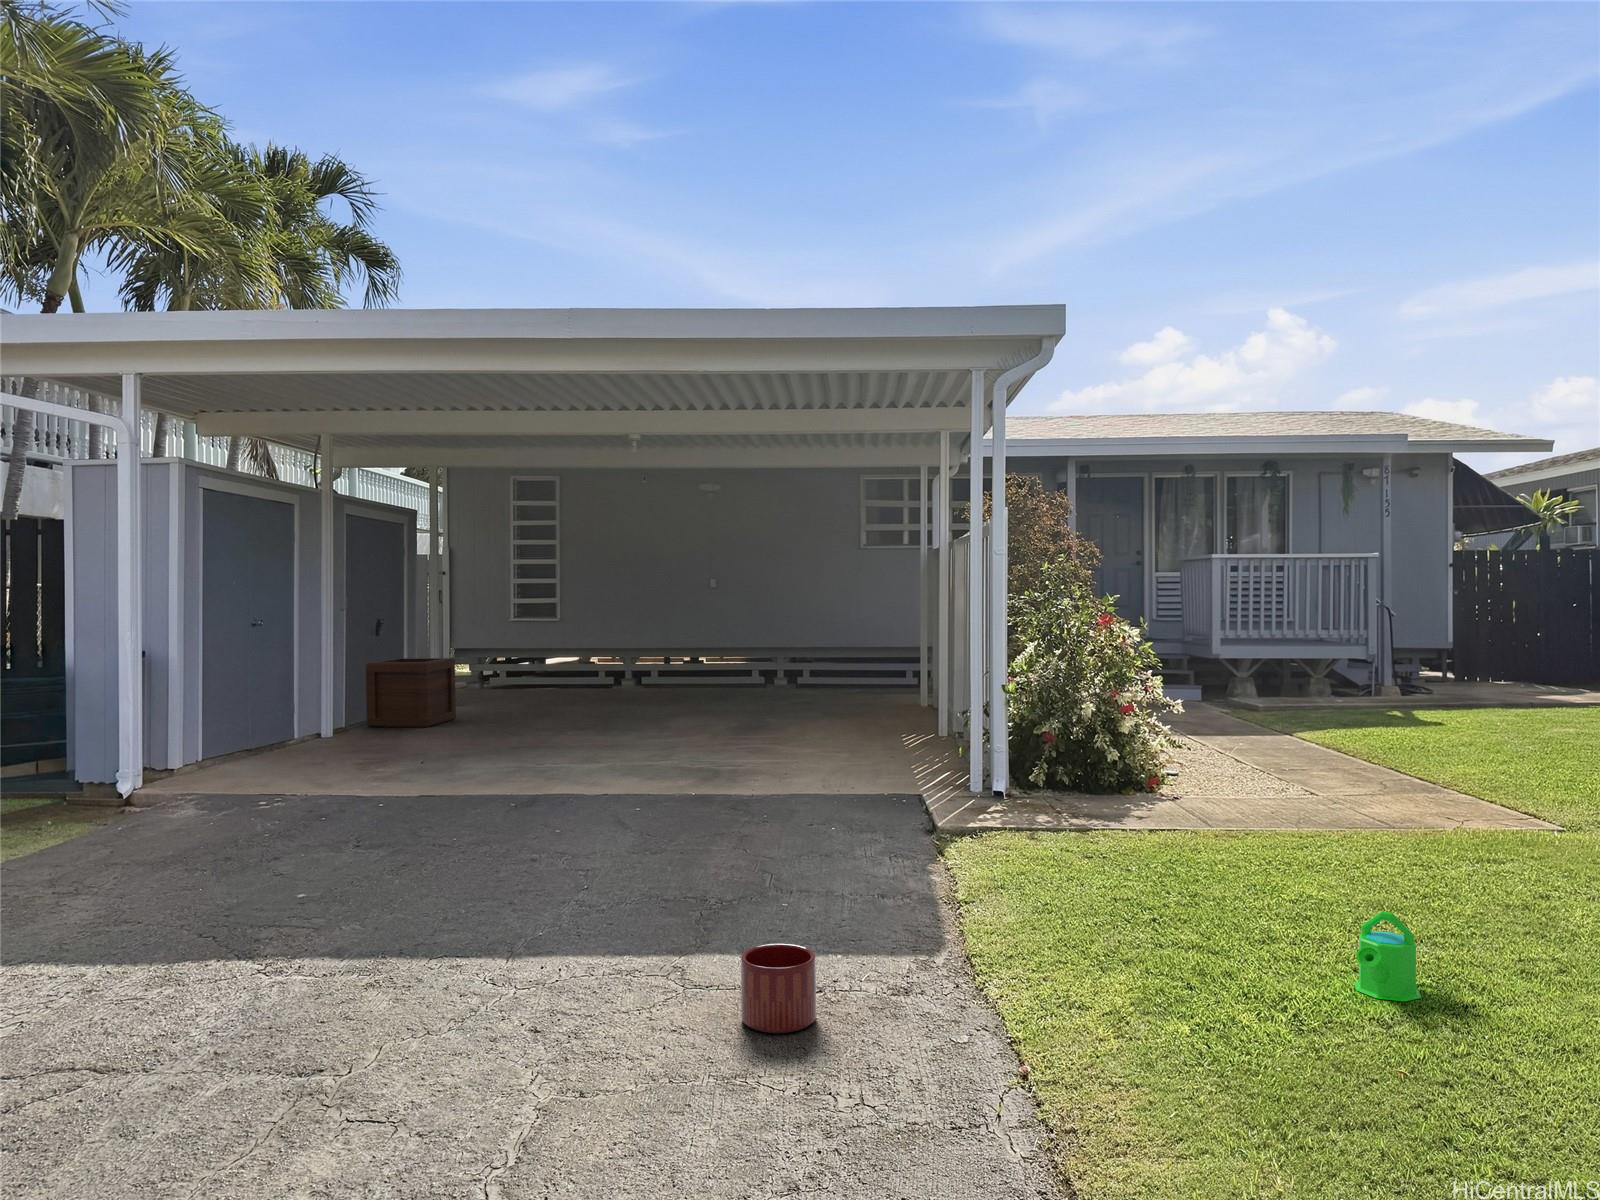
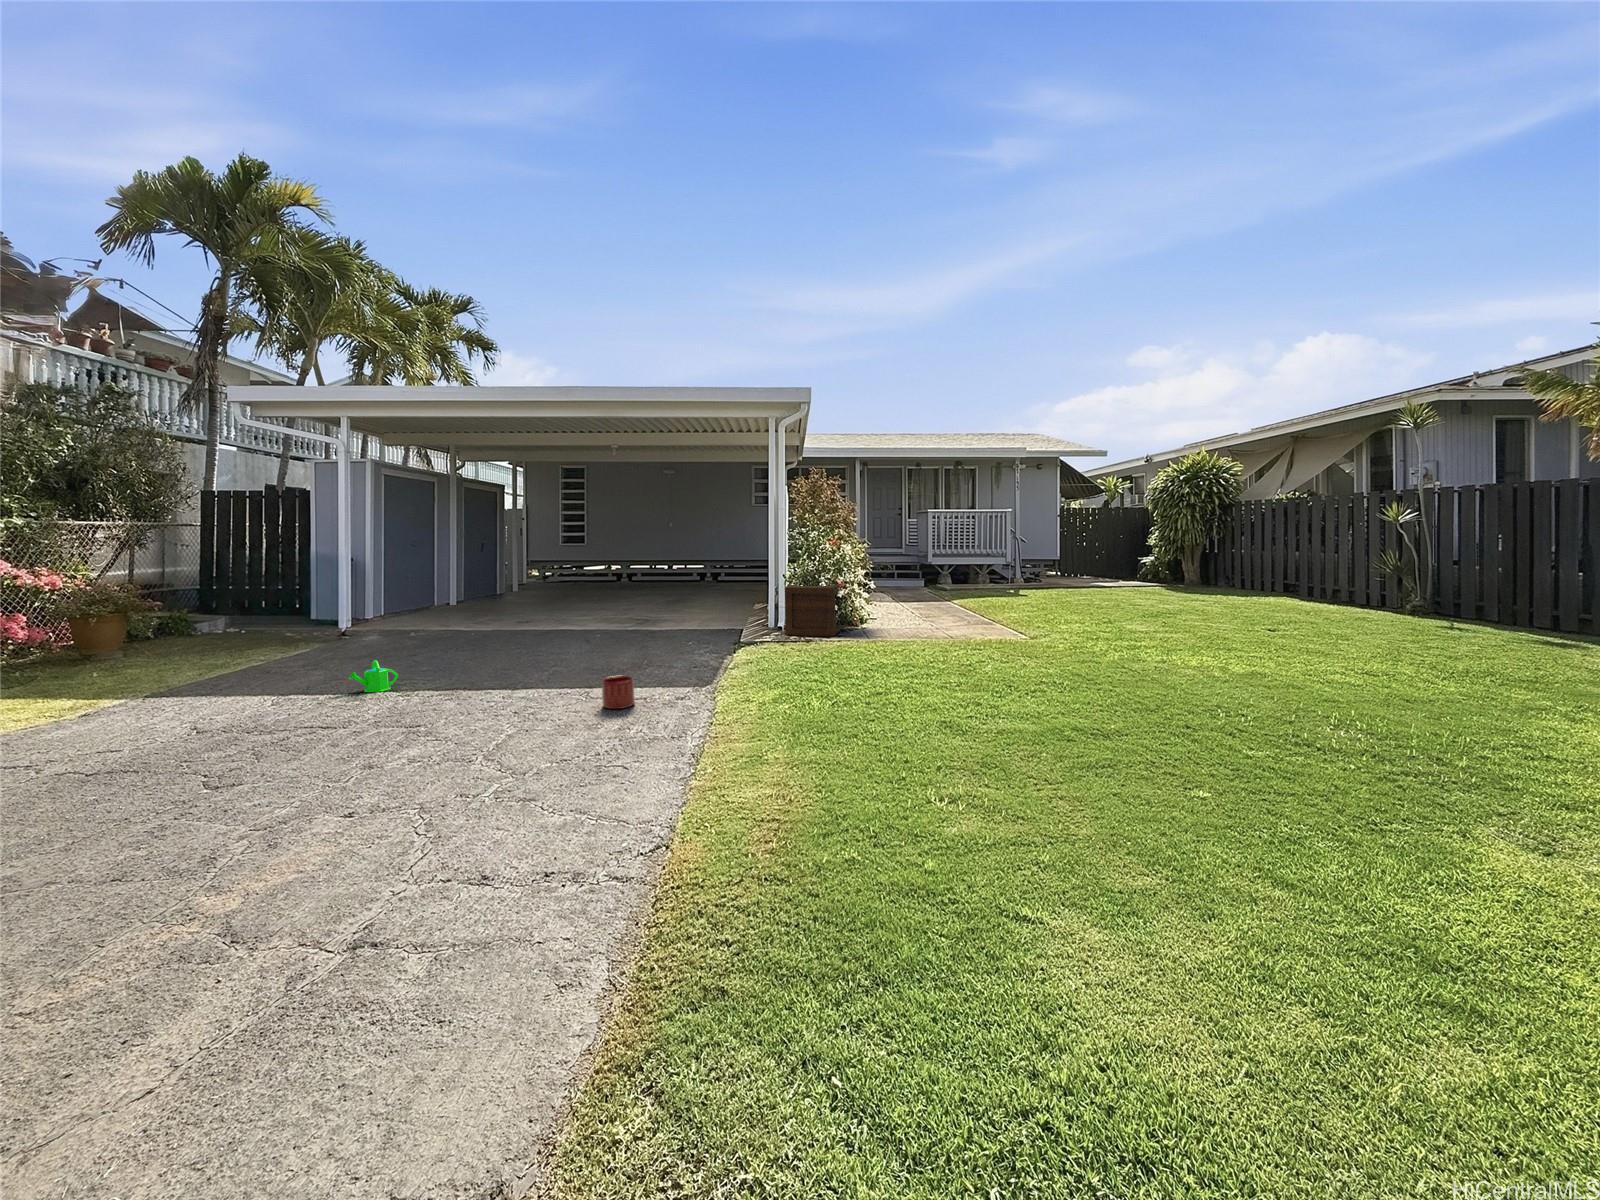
wooden crate: present [366,658,456,727] -> present [785,585,843,637]
watering can: present [1354,911,1421,1002] -> present [349,660,398,692]

